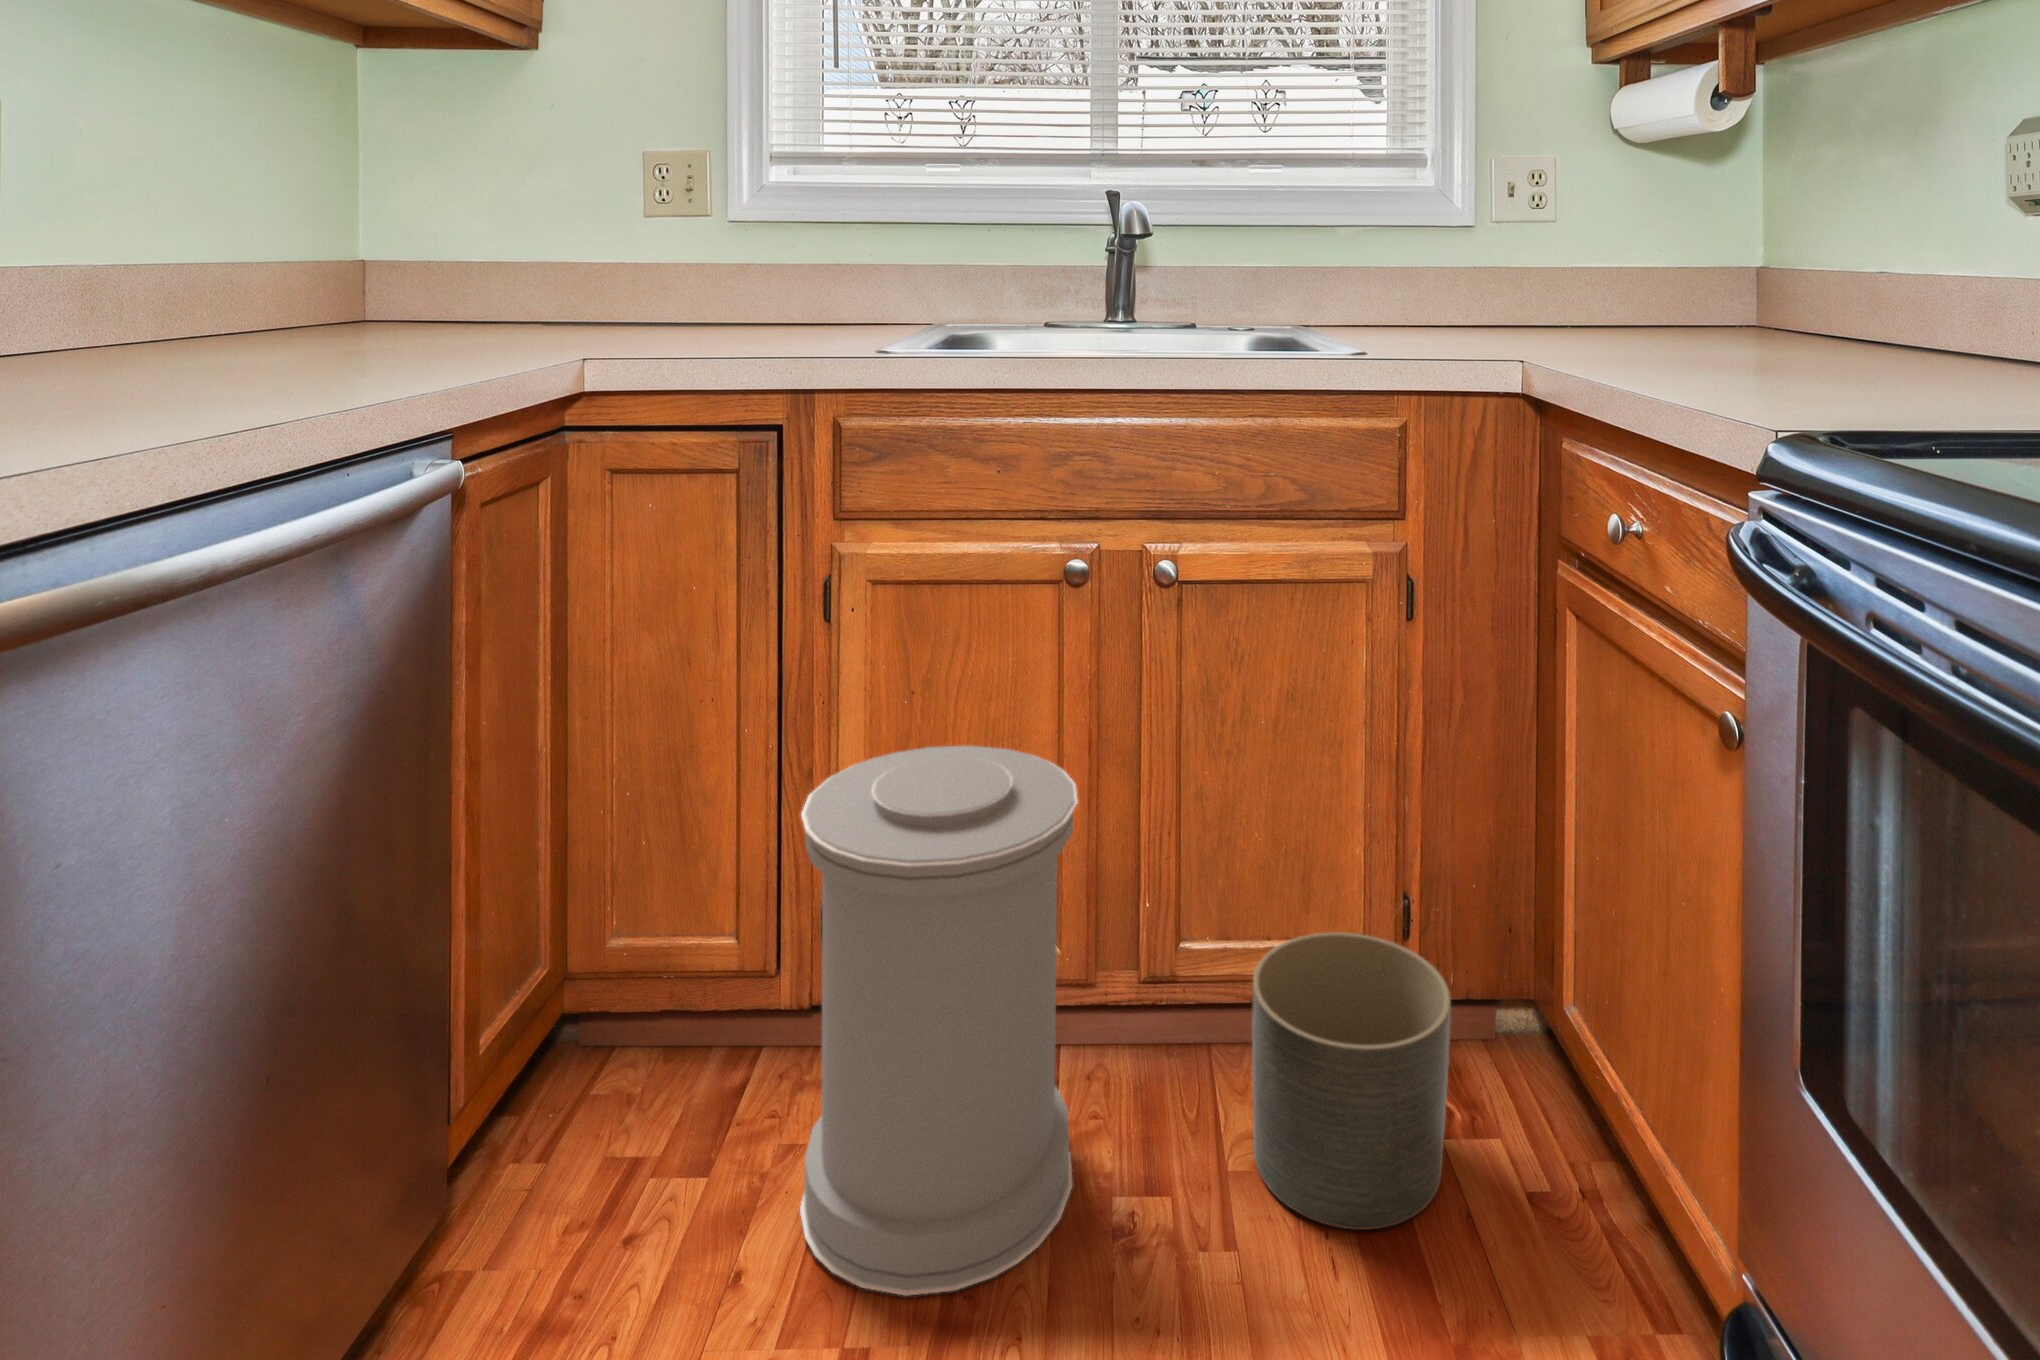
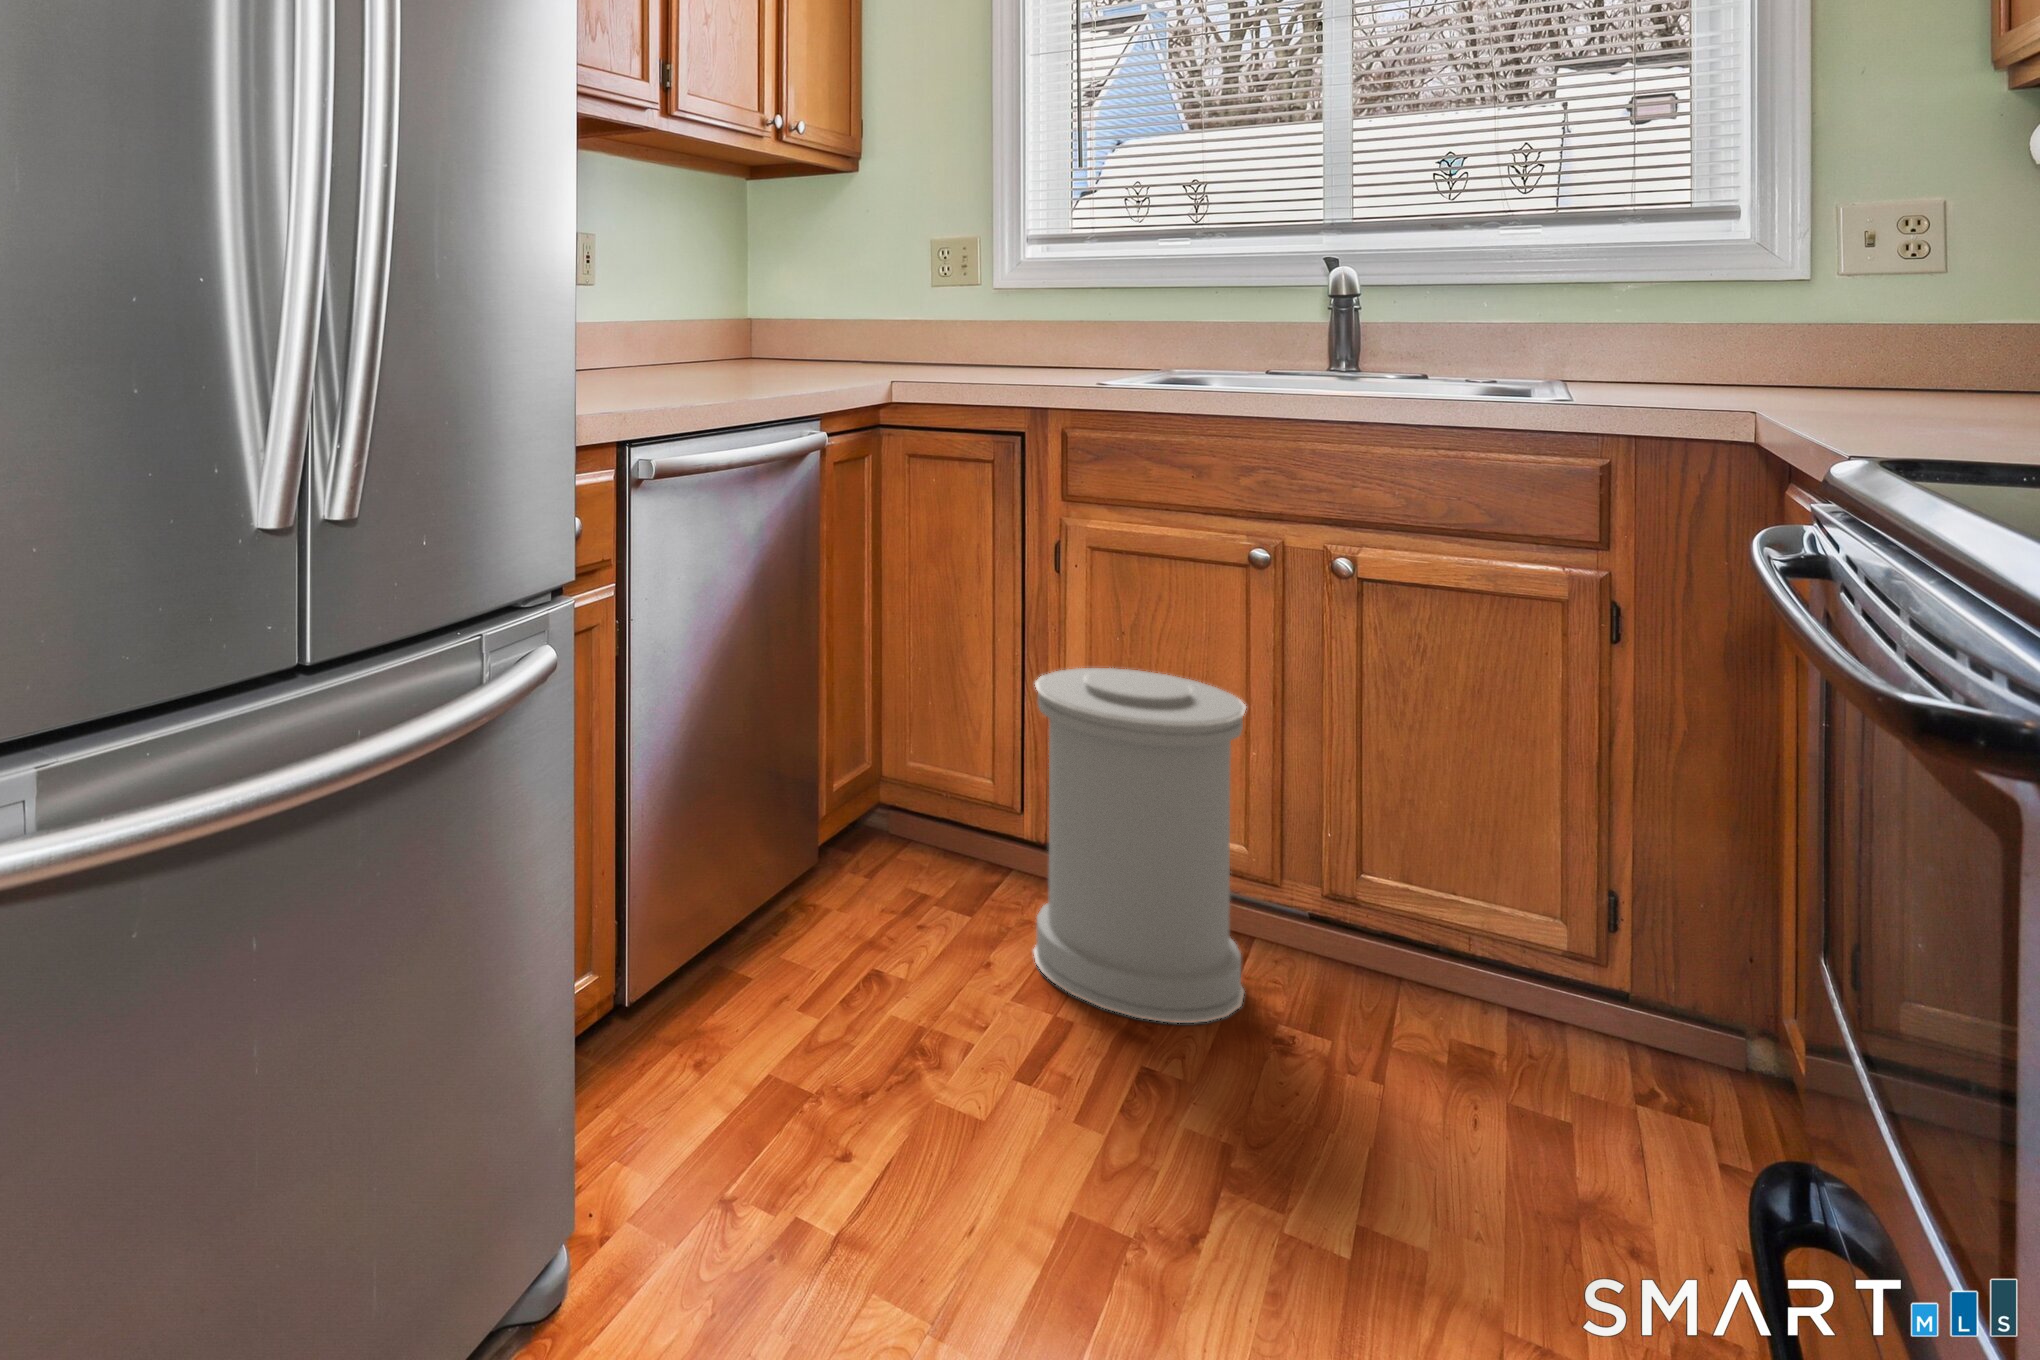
planter: present [1252,932,1451,1230] -> none [1410,889,1622,1123]

